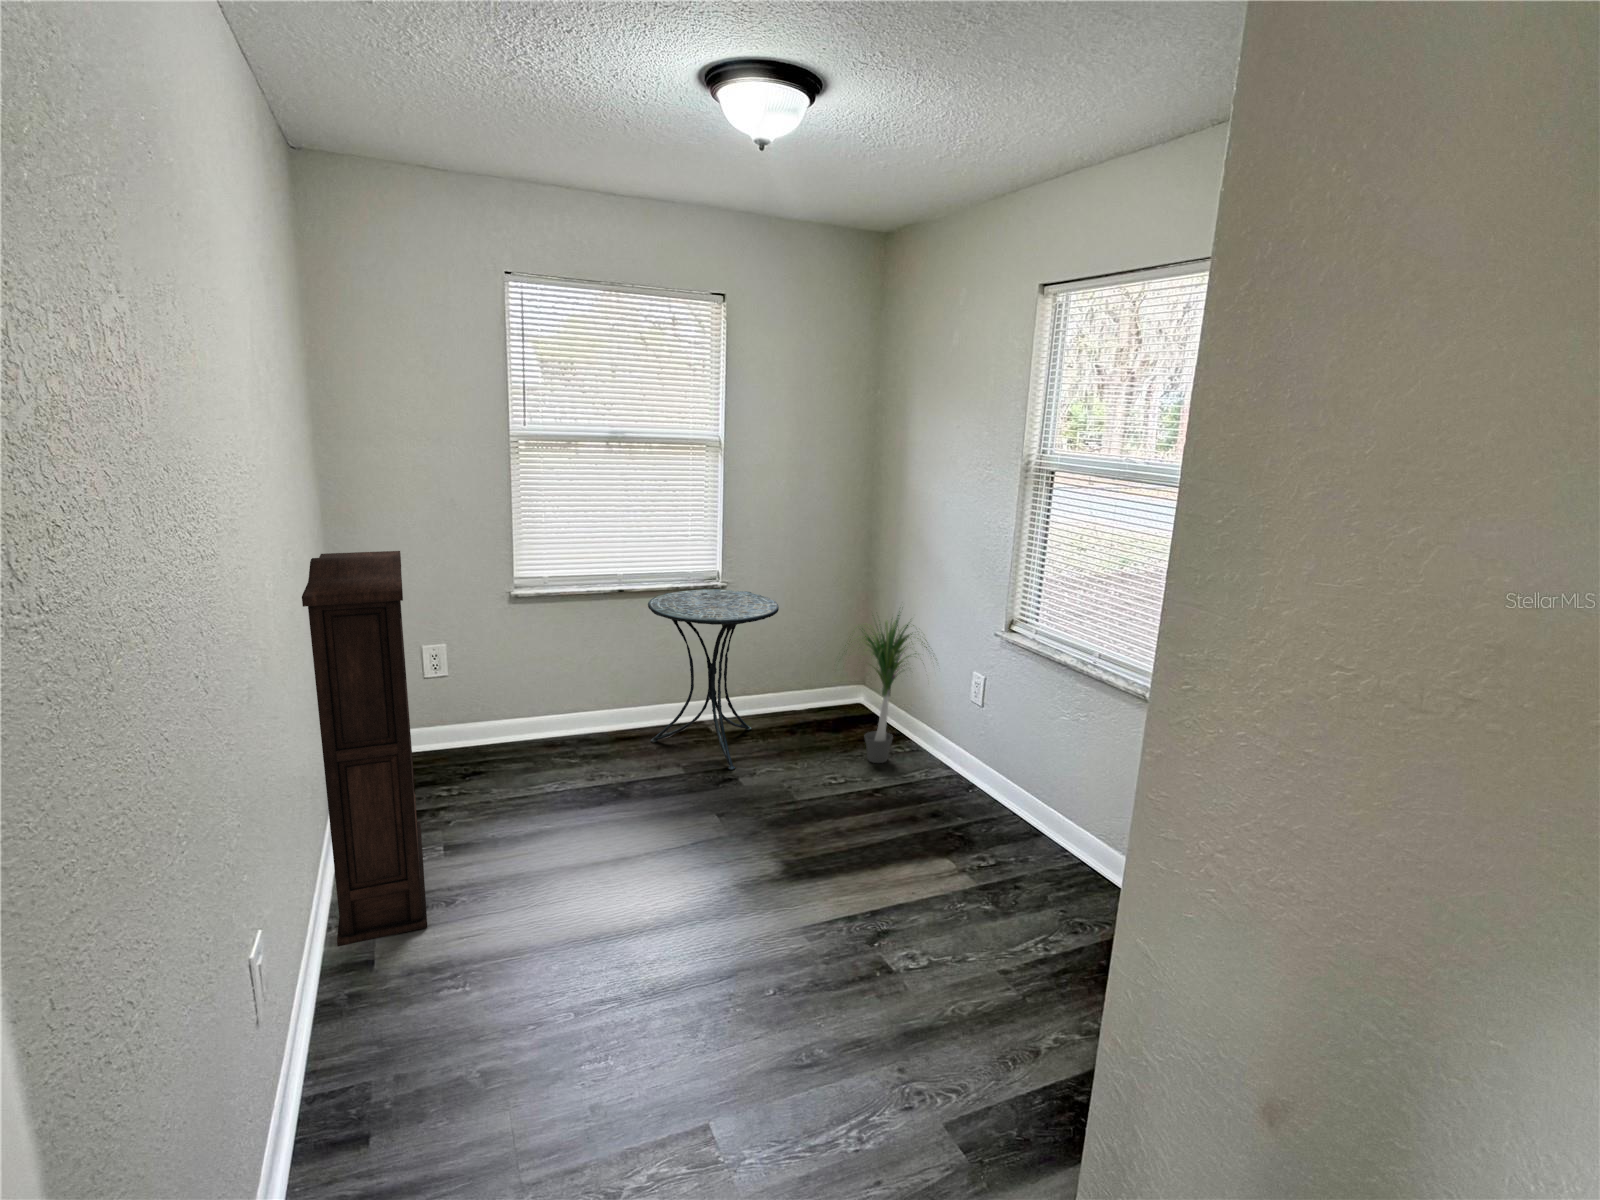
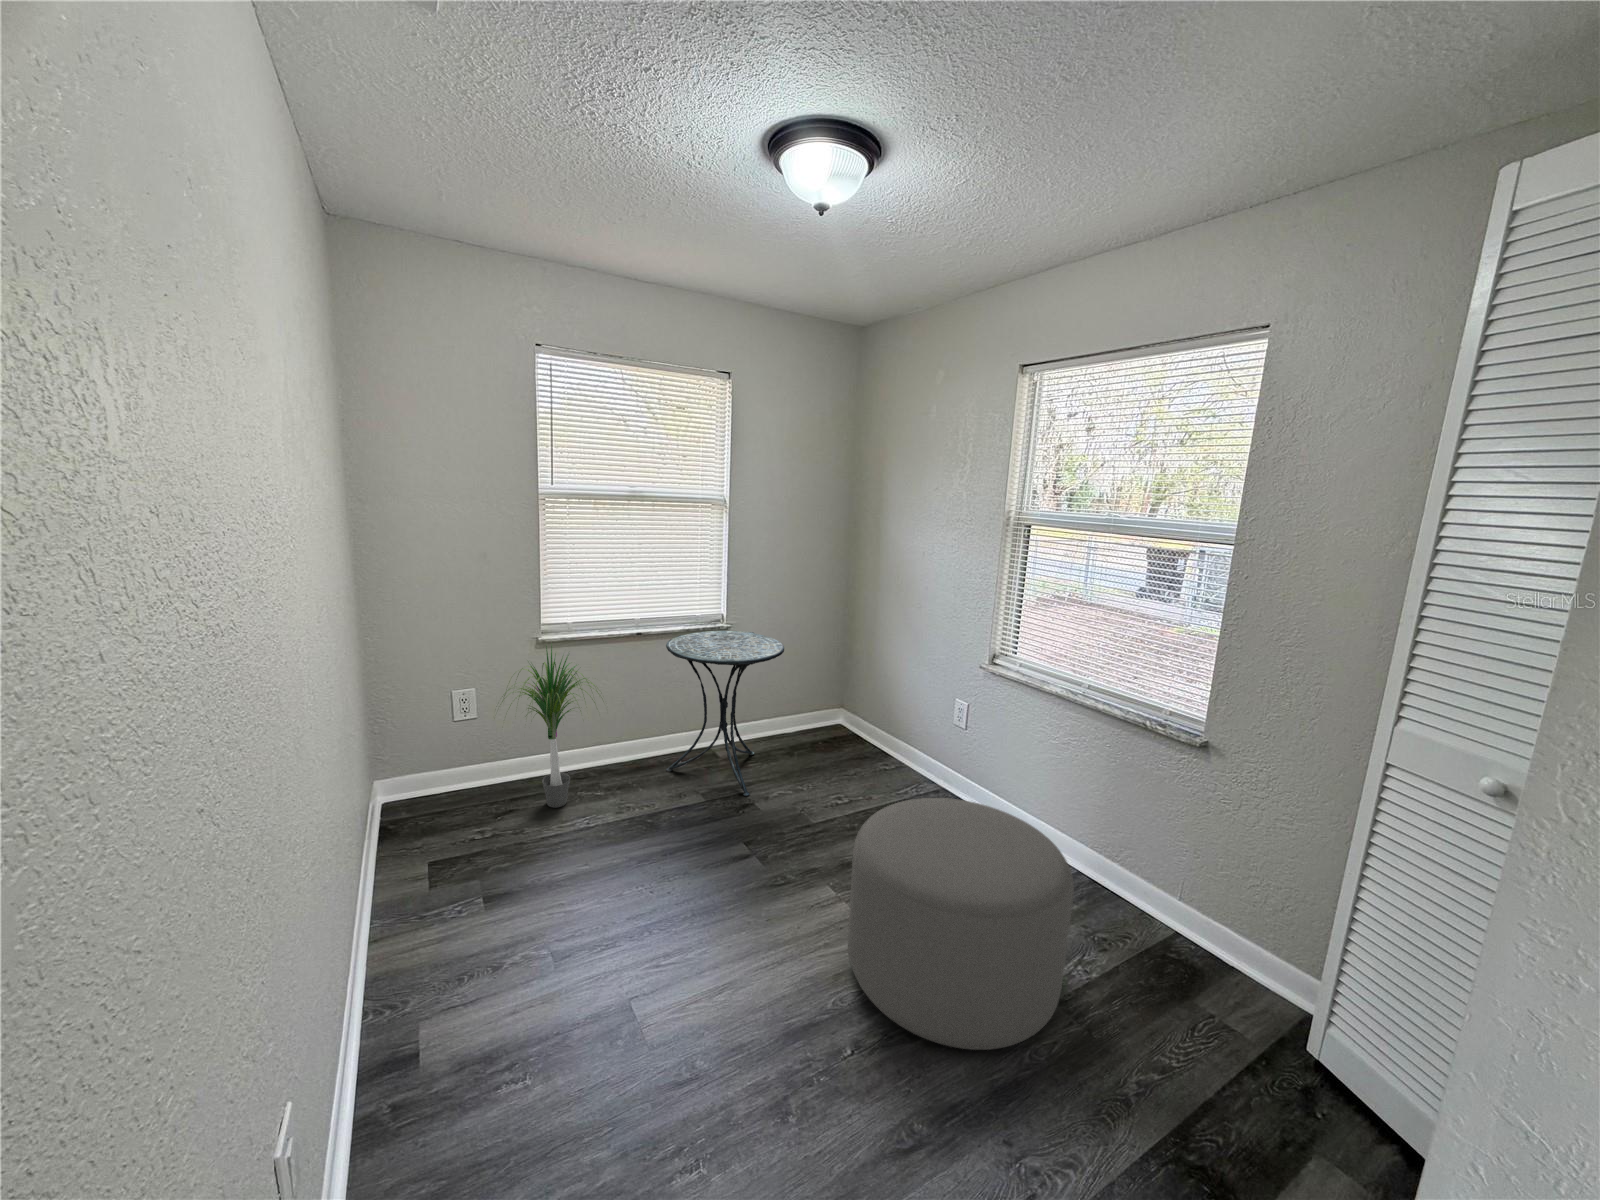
bookshelf: present [302,551,427,946] -> none [341,605,476,1038]
potted plant: present [845,615,927,763] -> present [502,646,598,808]
ottoman: none [792,764,1019,1002] -> present [848,798,1074,1050]

